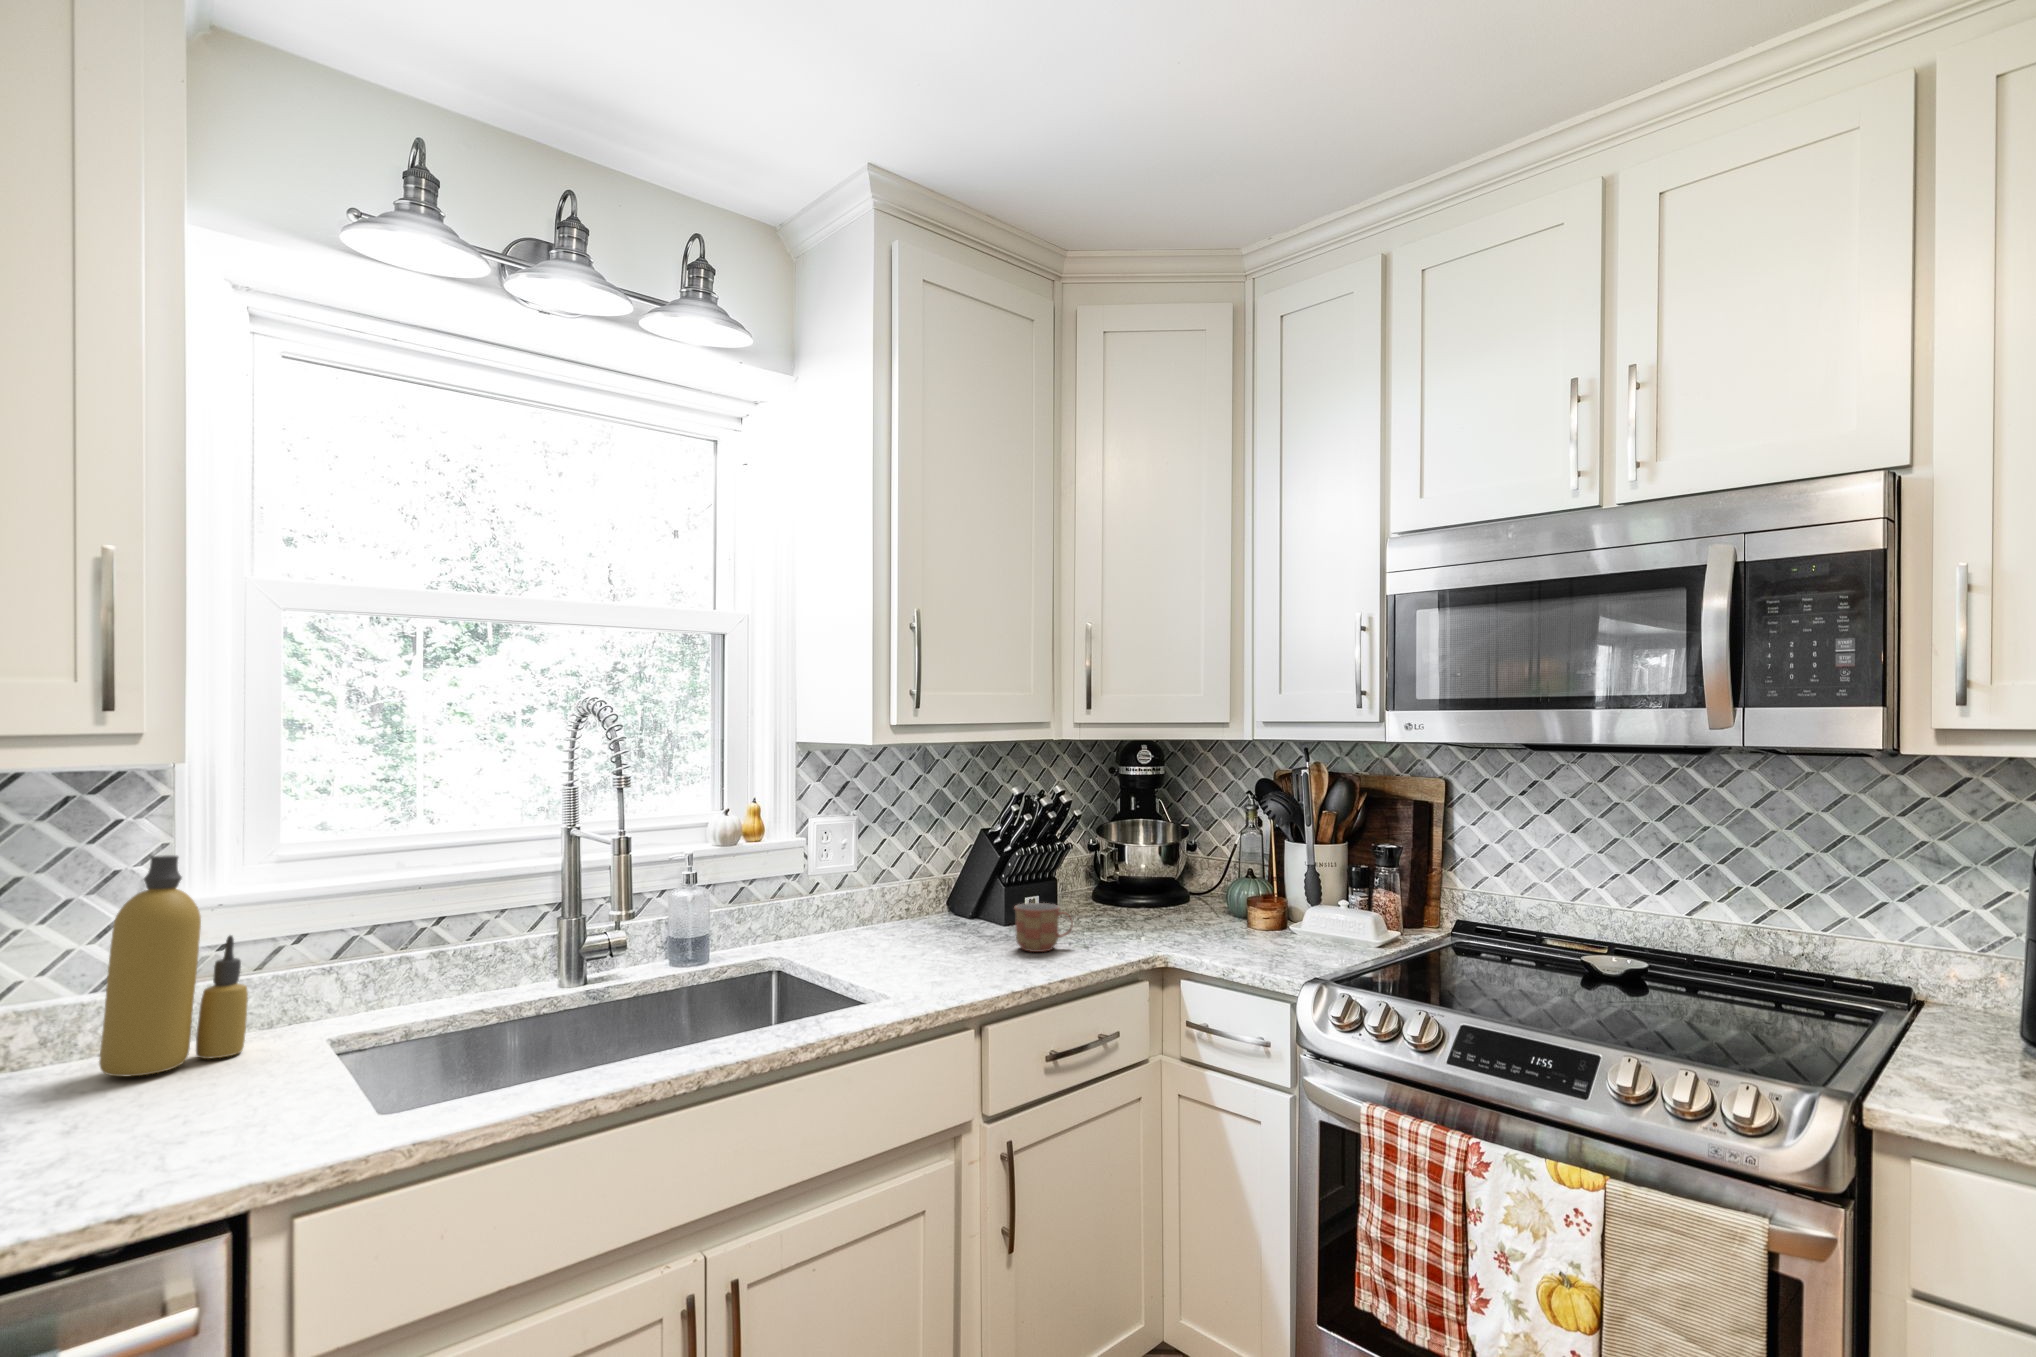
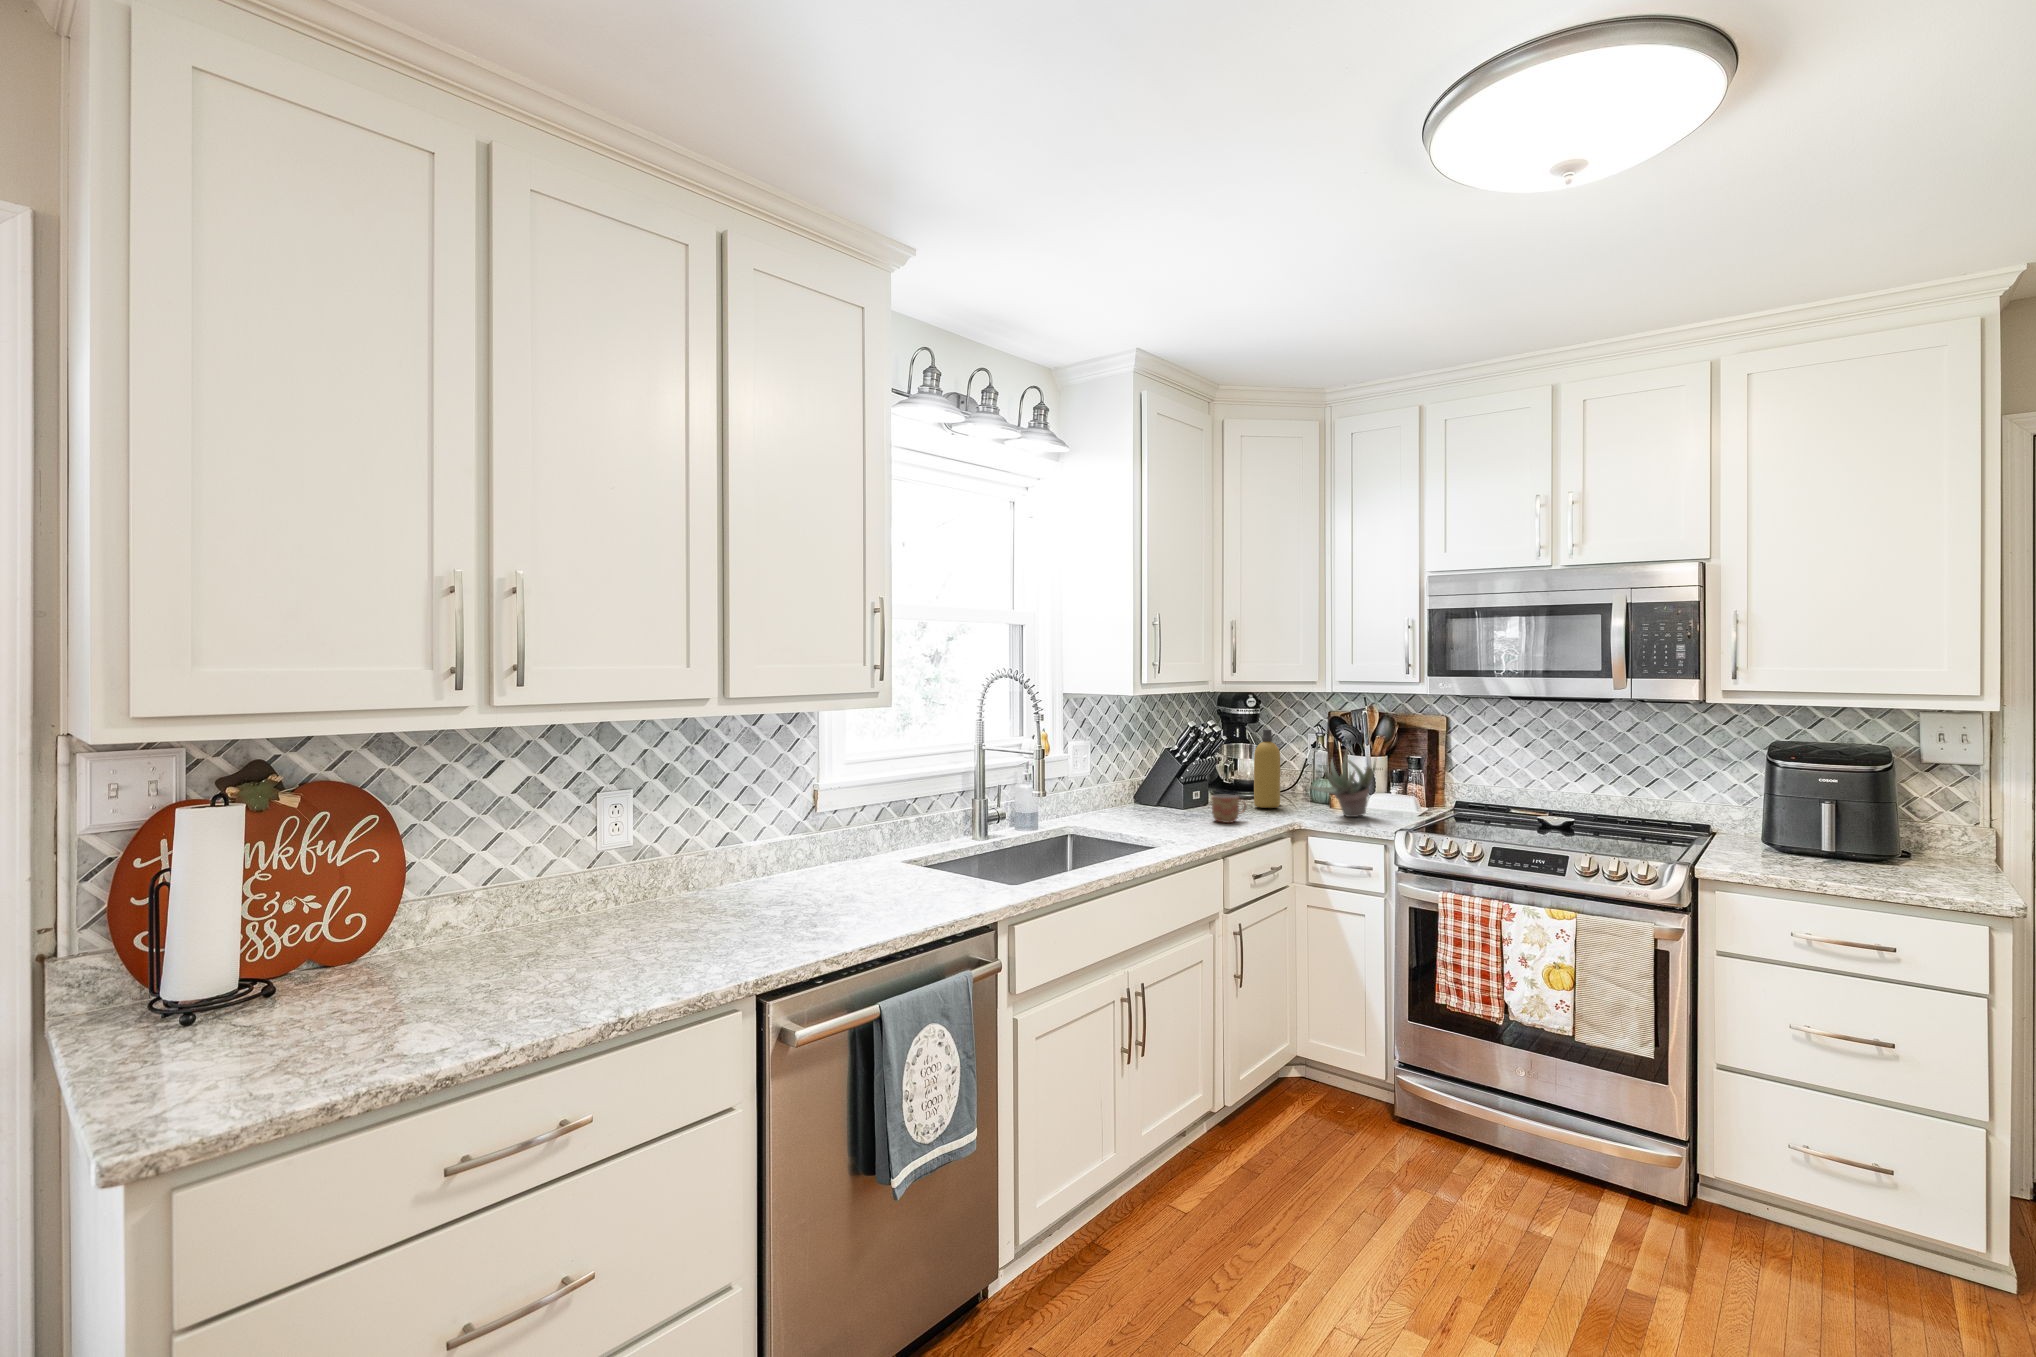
succulent plant: none [1178,823,1295,947] -> present [1309,748,1376,817]
bottle: present [99,855,248,1076] -> present [1254,730,1280,808]

